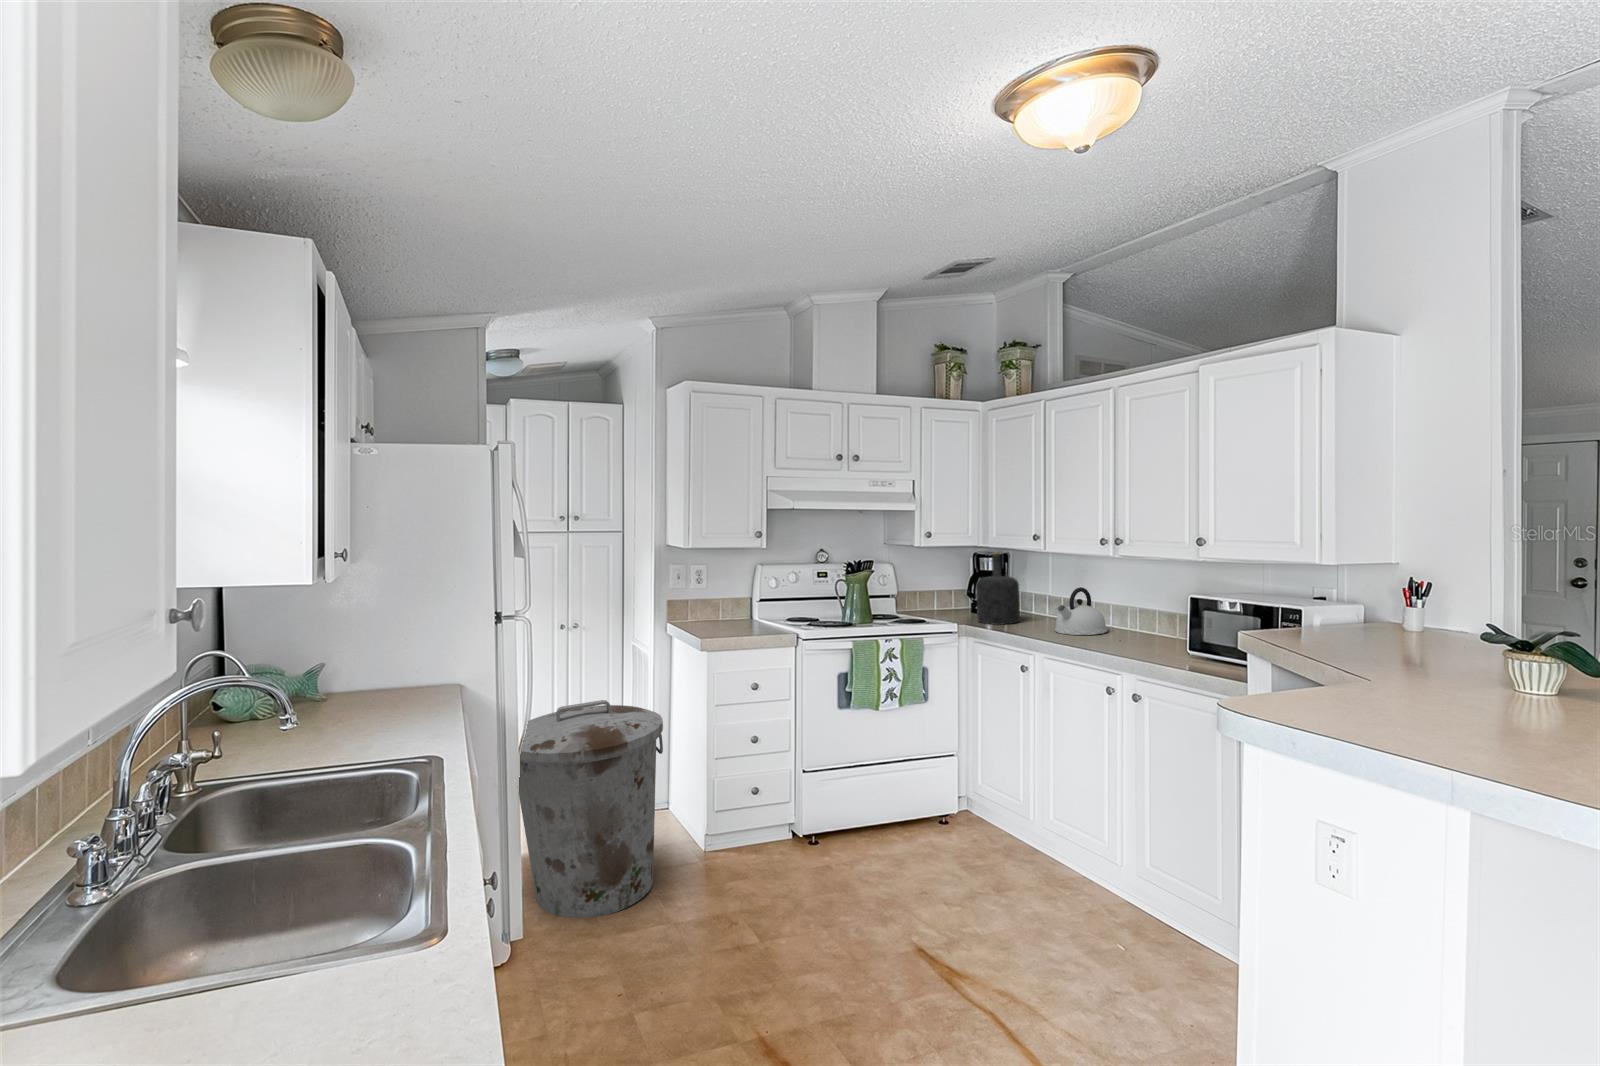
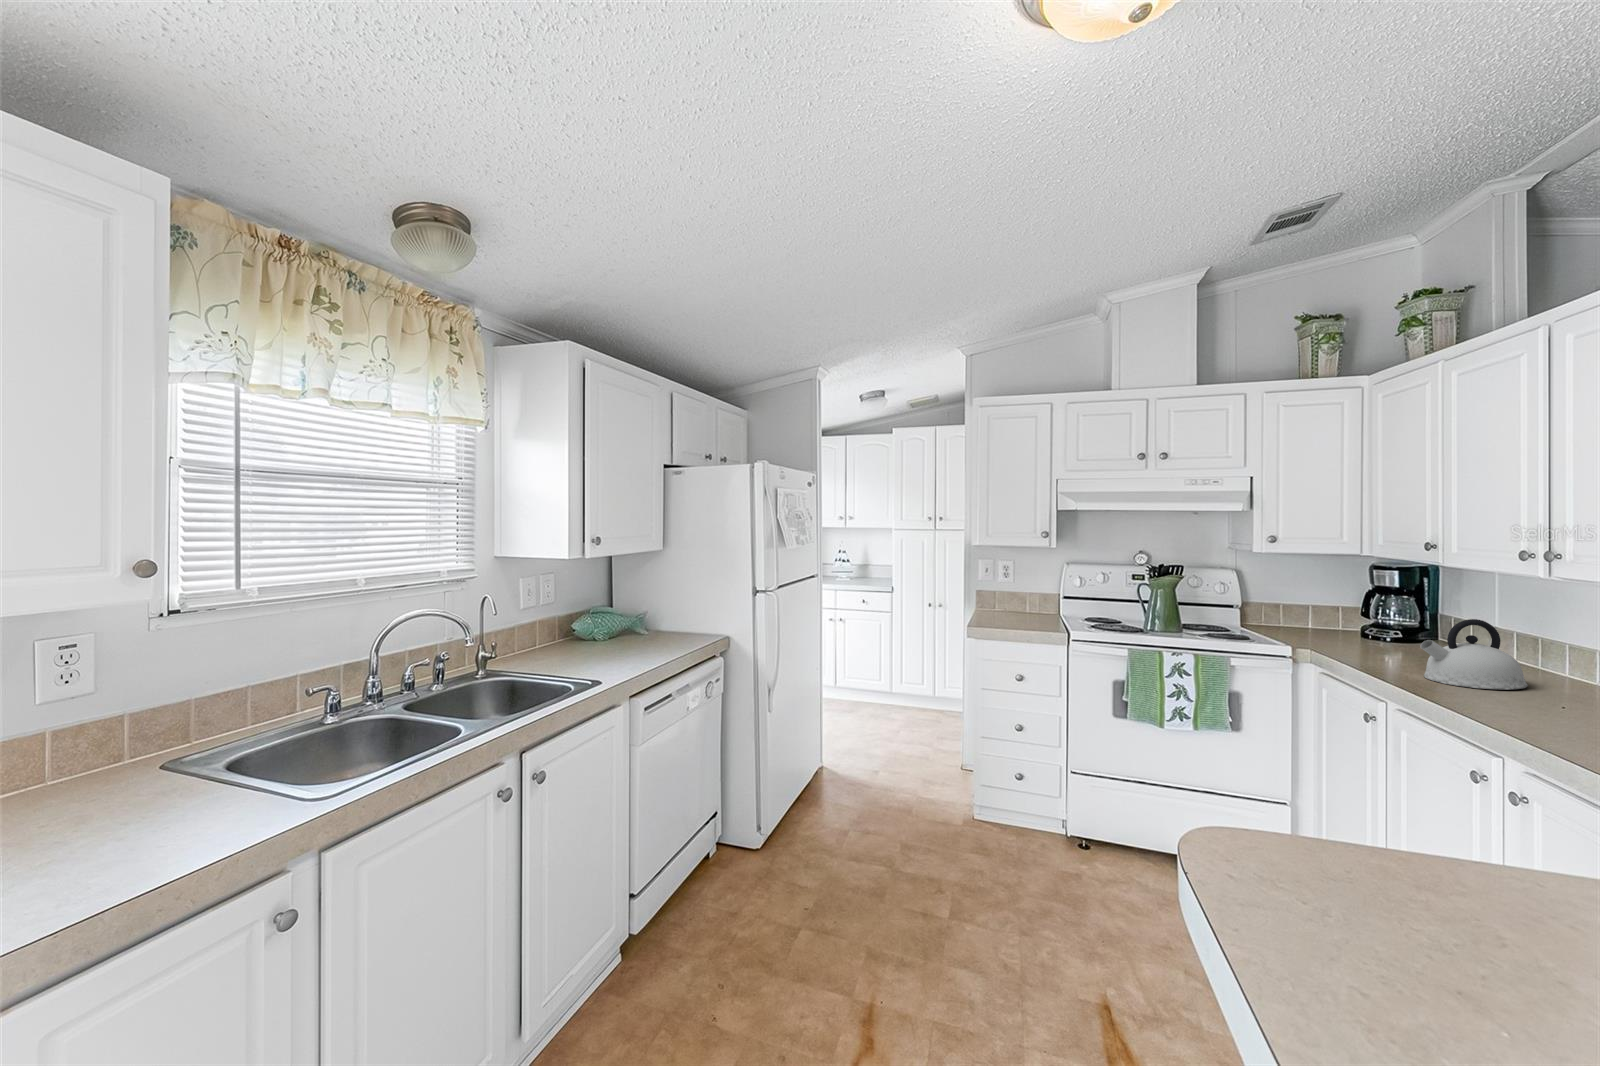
bottle: present [976,551,1020,625] -> none [1324,563,1396,657]
trash can: present [519,700,663,918] -> none [796,665,919,838]

